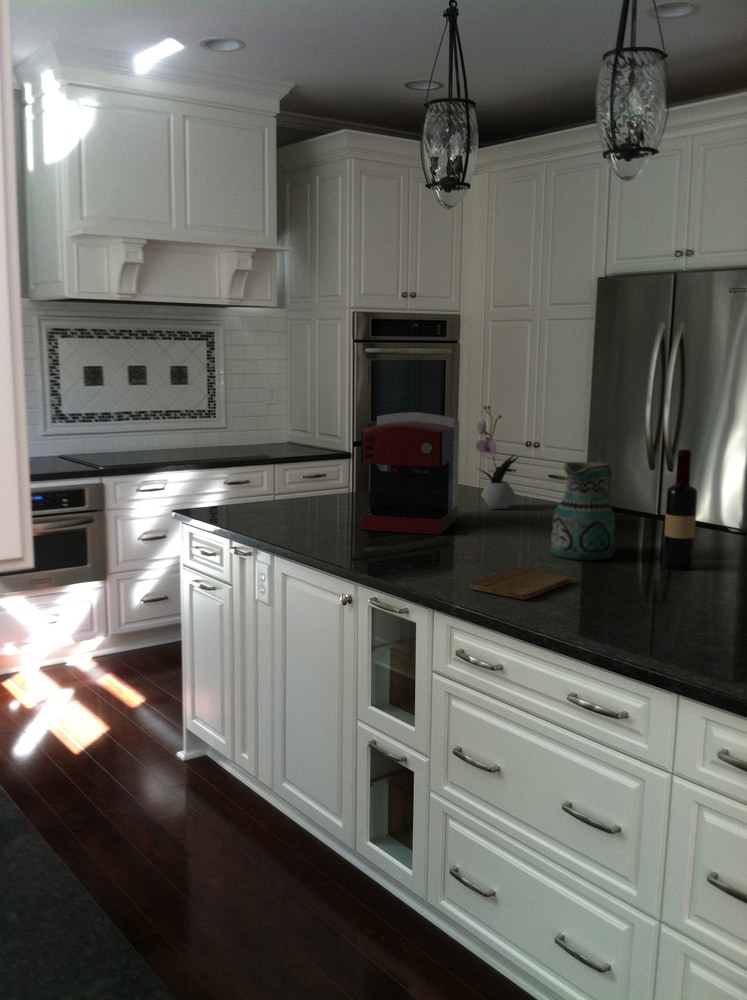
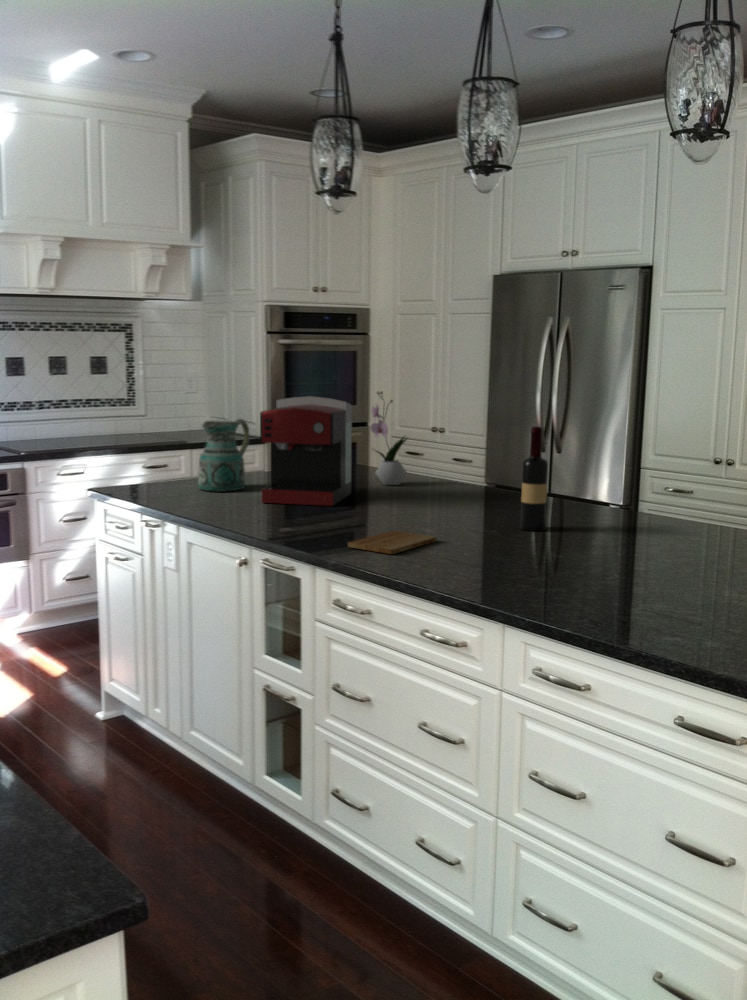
ceramic pitcher: present [550,459,615,560] -> present [198,419,250,491]

